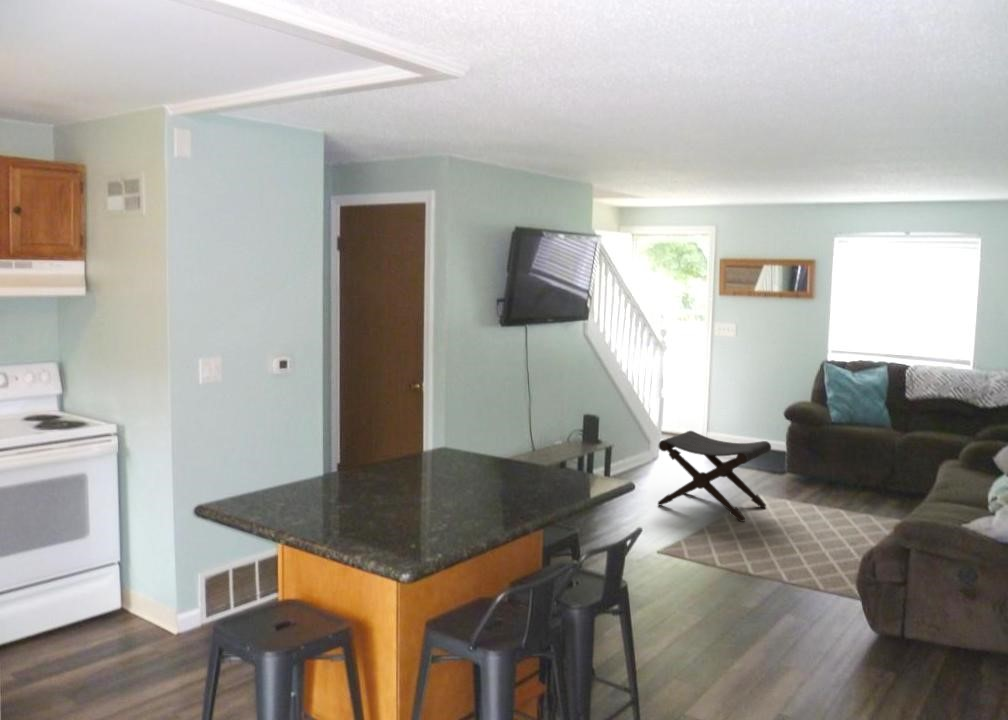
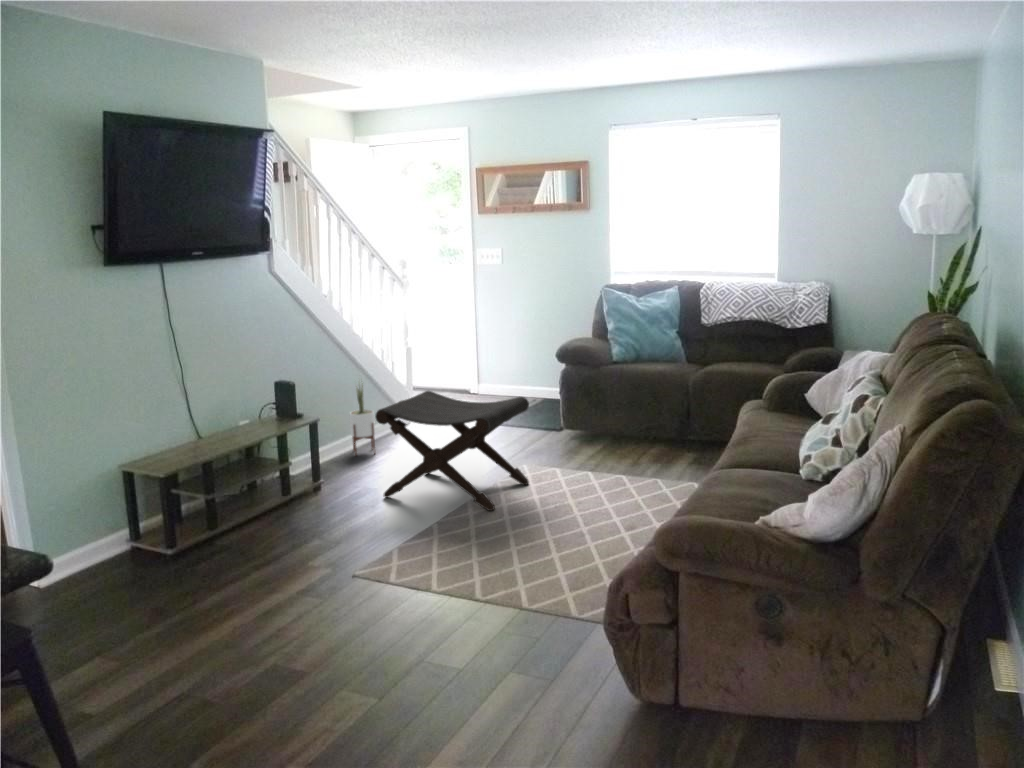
potted plant: none [619,414,639,476] -> present [350,383,376,455]

